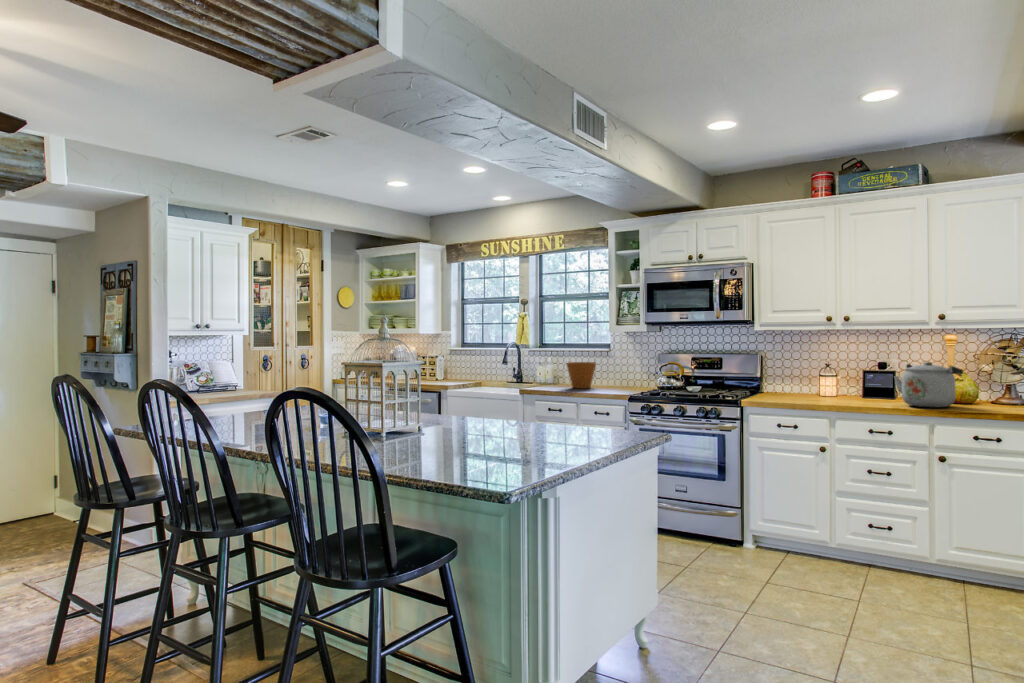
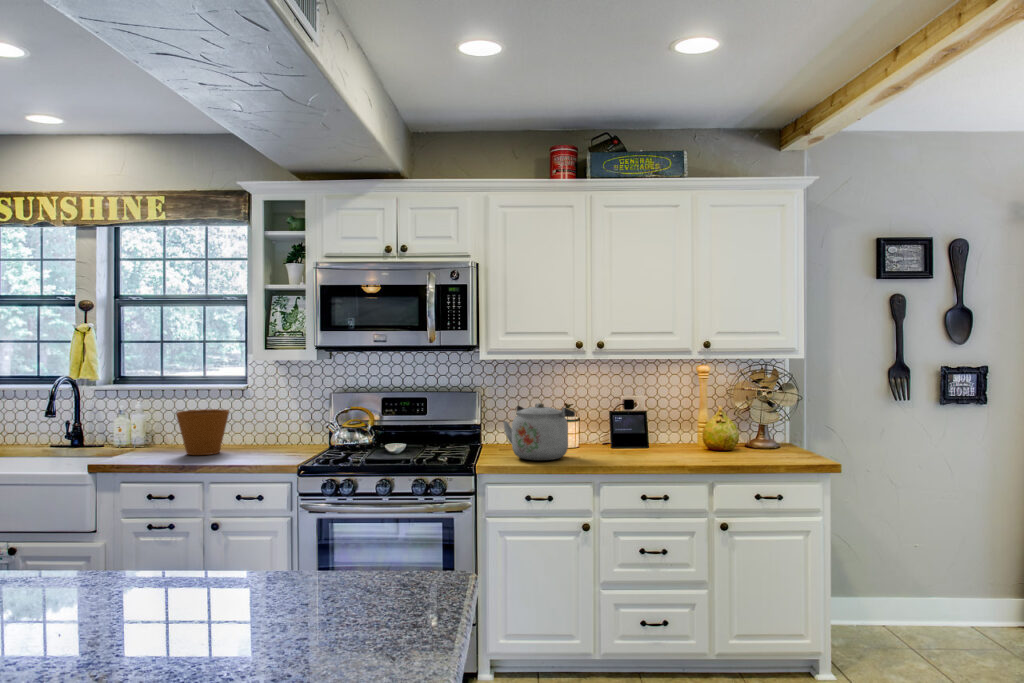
kettle: present [894,362,963,407] -> present [503,403,575,461]

